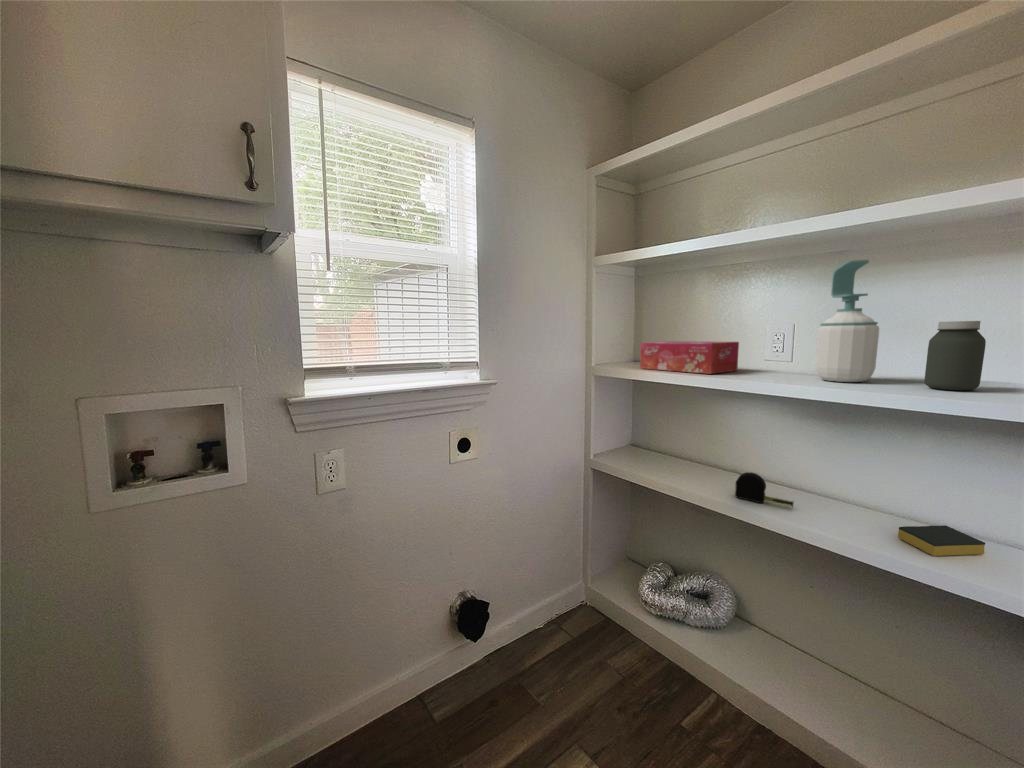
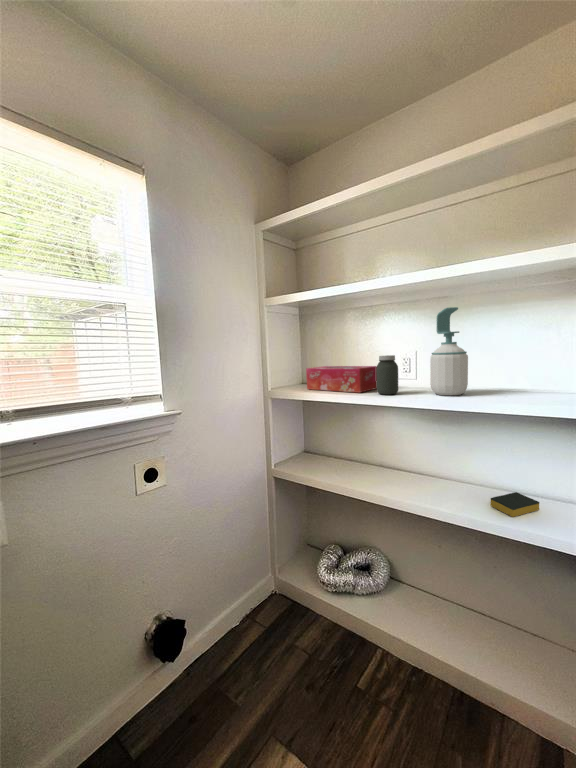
jar: present [924,321,986,390] -> present [376,355,398,395]
tape measure: present [735,472,794,507] -> none [384,467,424,493]

